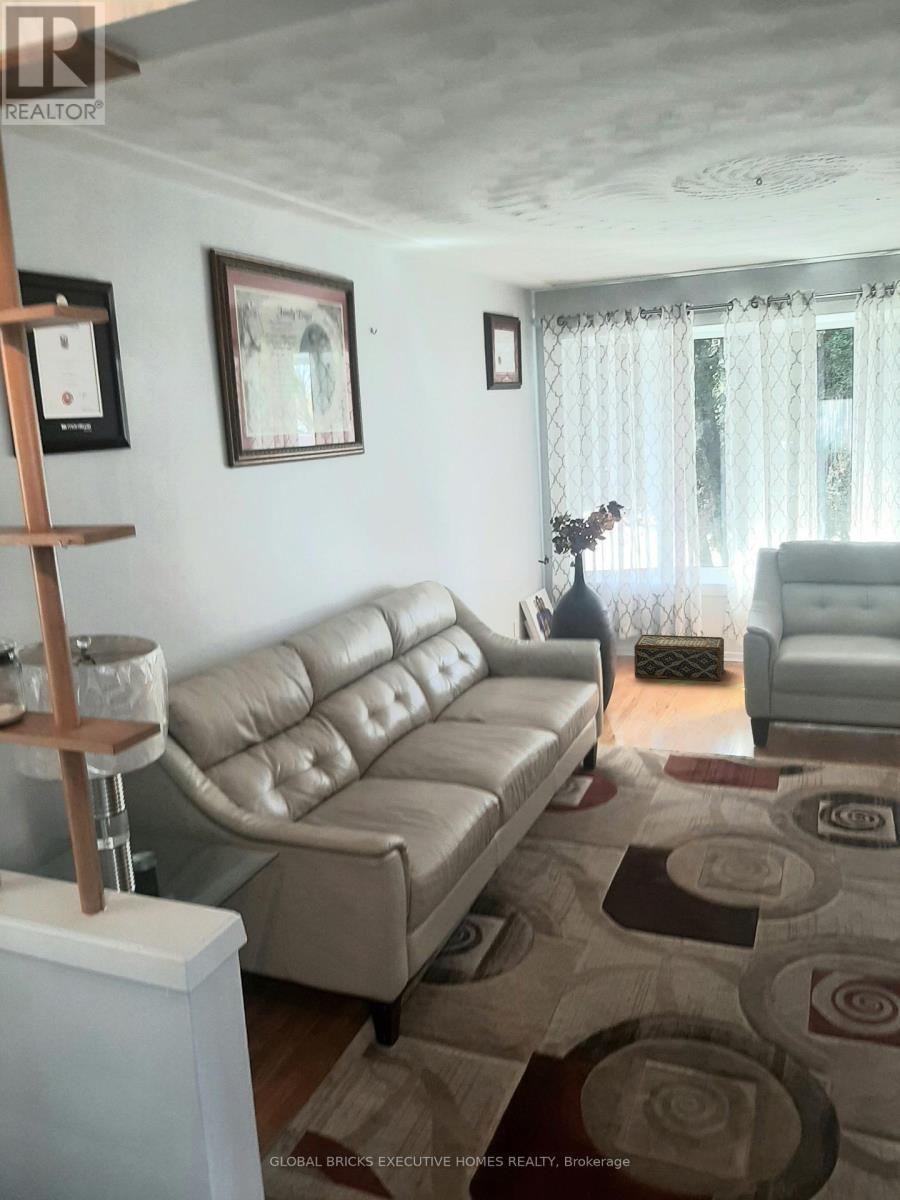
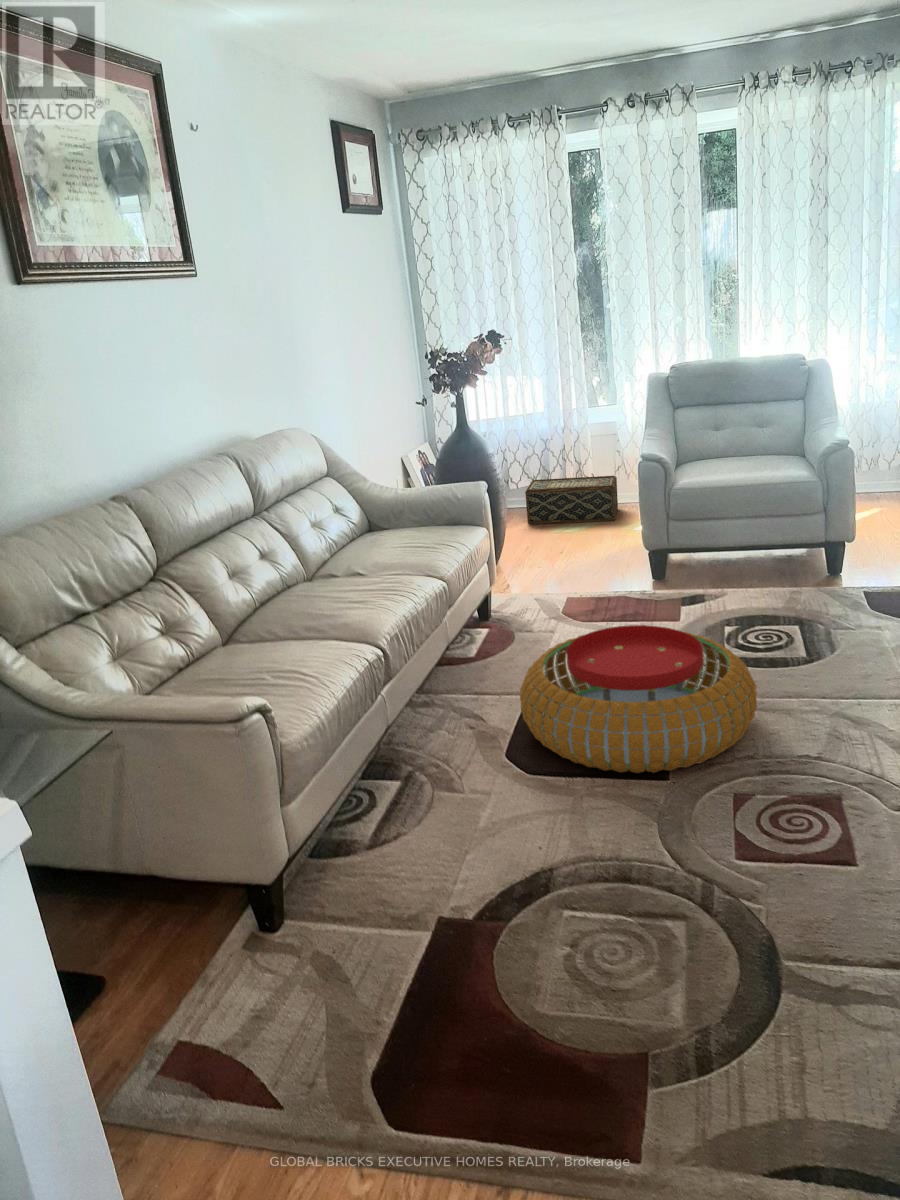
pouf: none [619,795,843,938] -> present [520,625,757,773]

